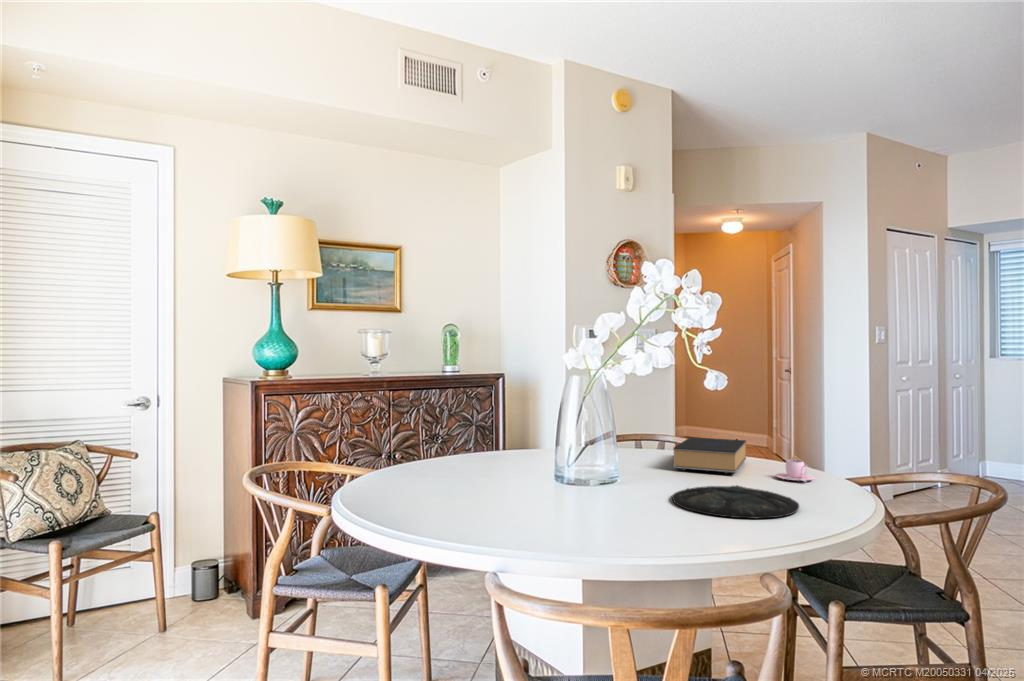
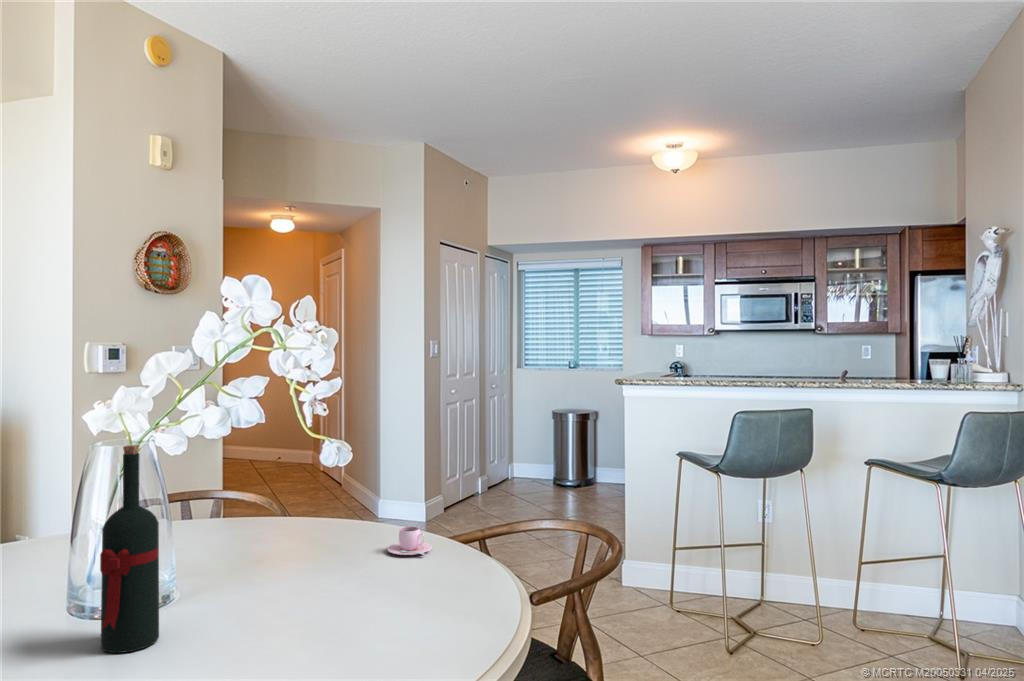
wine bottle: none [573,370,606,495] -> present [100,445,159,653]
book: present [673,437,746,474] -> none [254,502,343,561]
plate: present [672,485,799,518] -> none [268,584,439,652]

